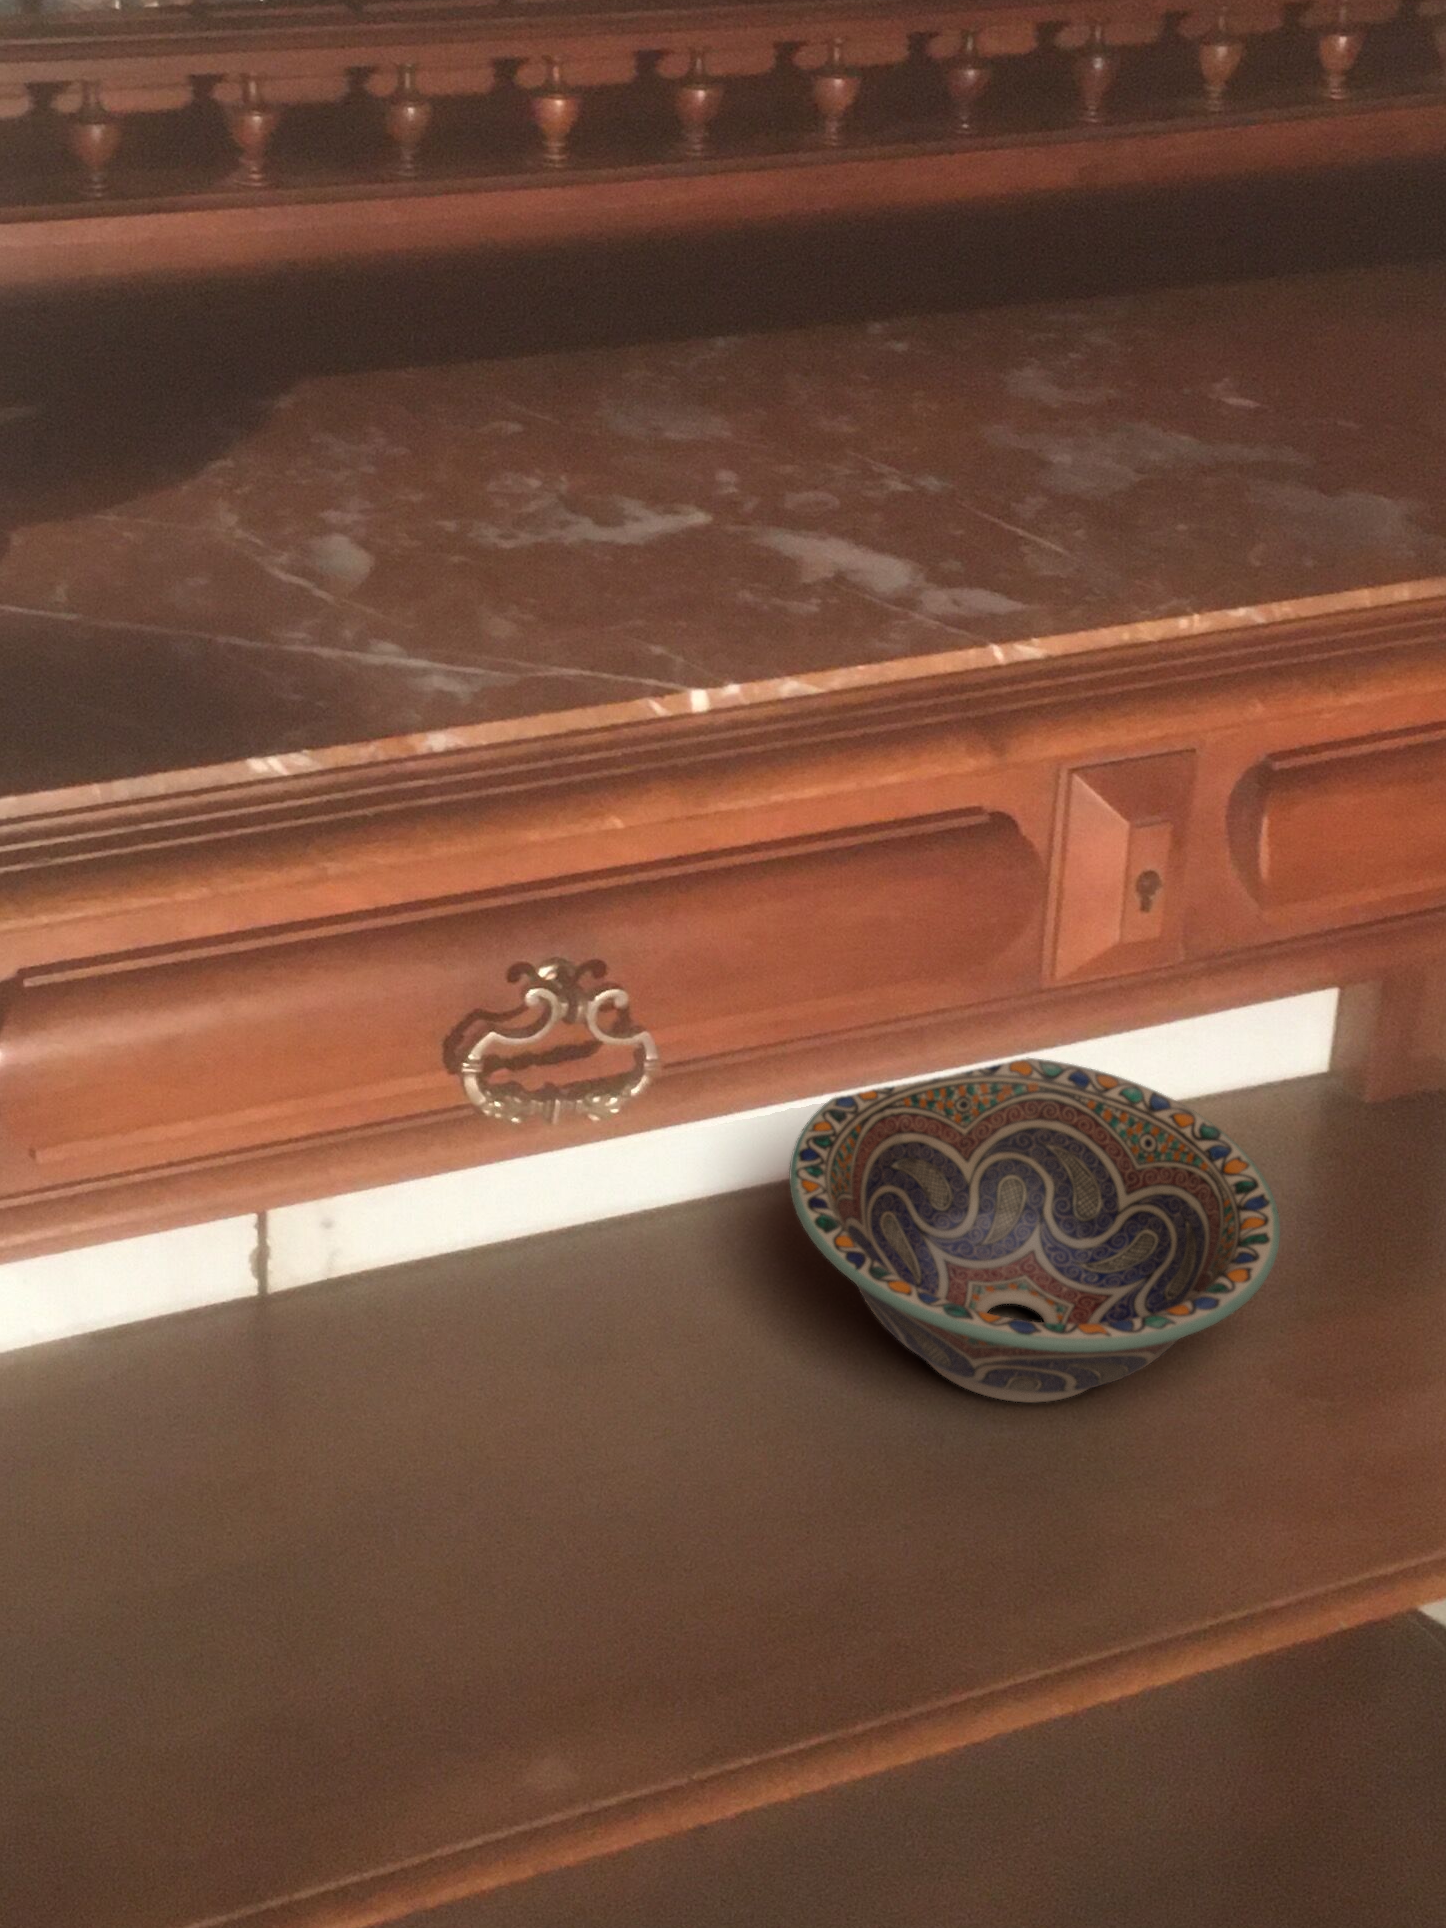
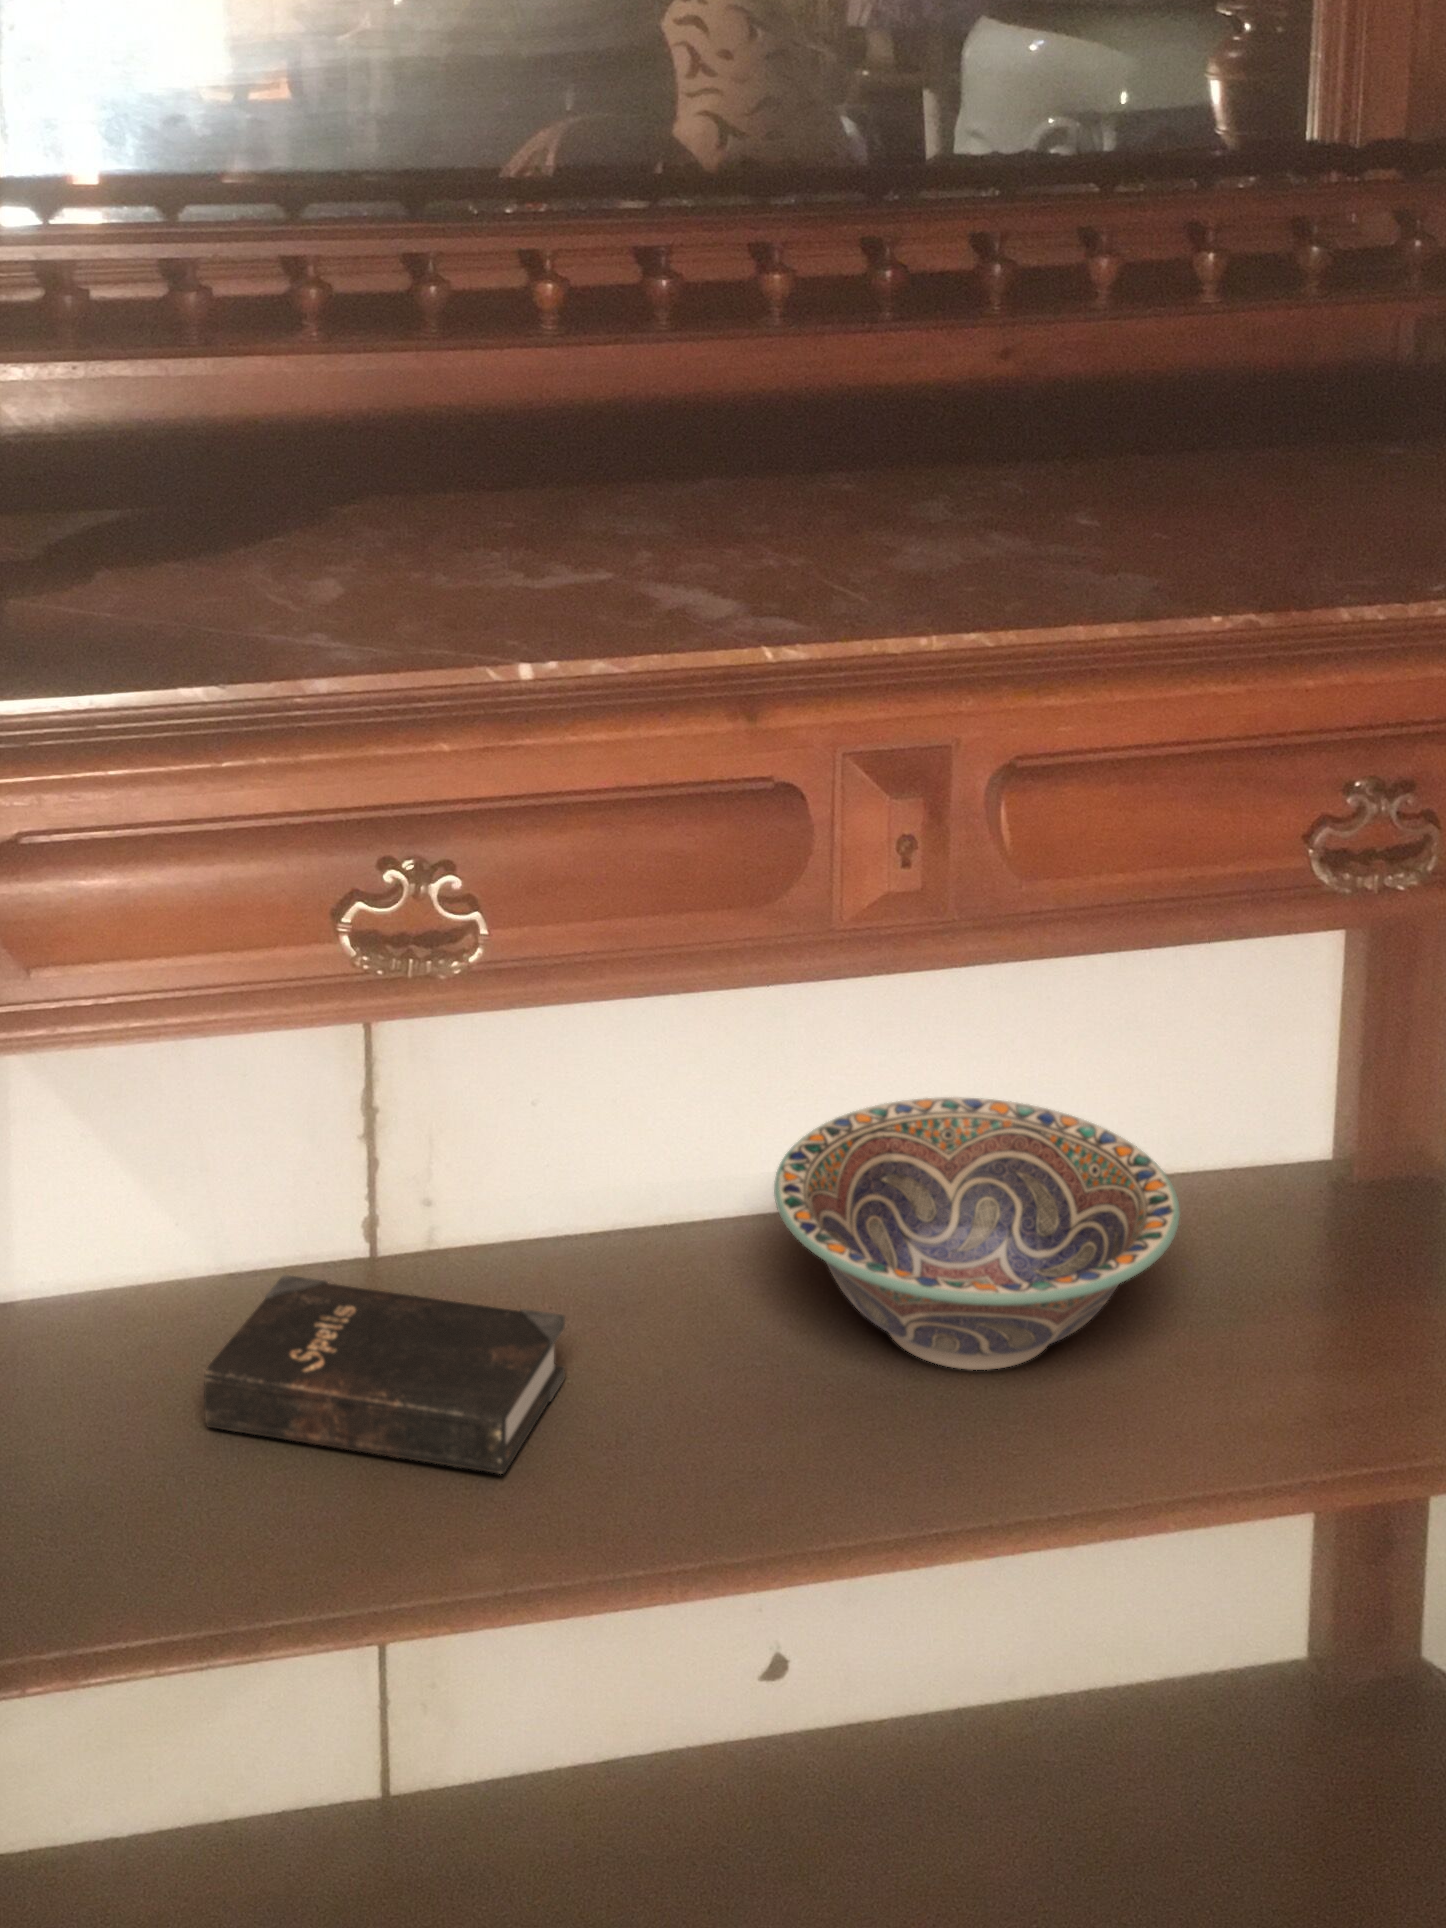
hardback book: none [139,1354,565,1612] -> present [204,1275,565,1474]

